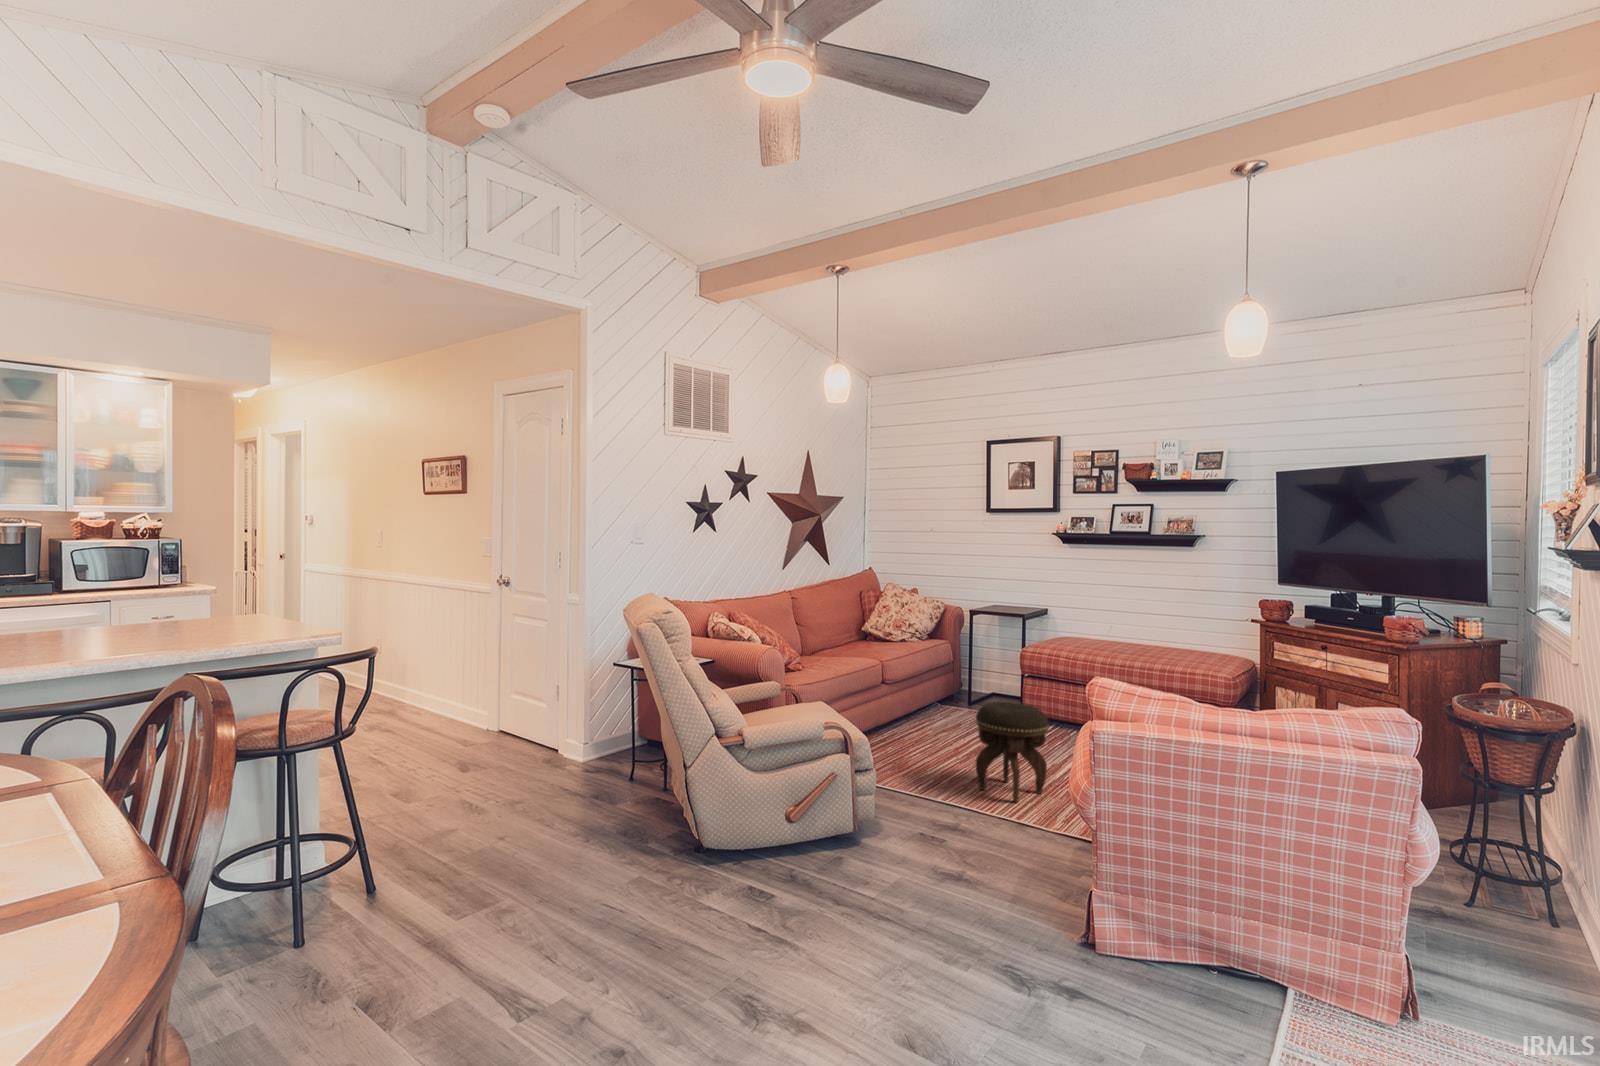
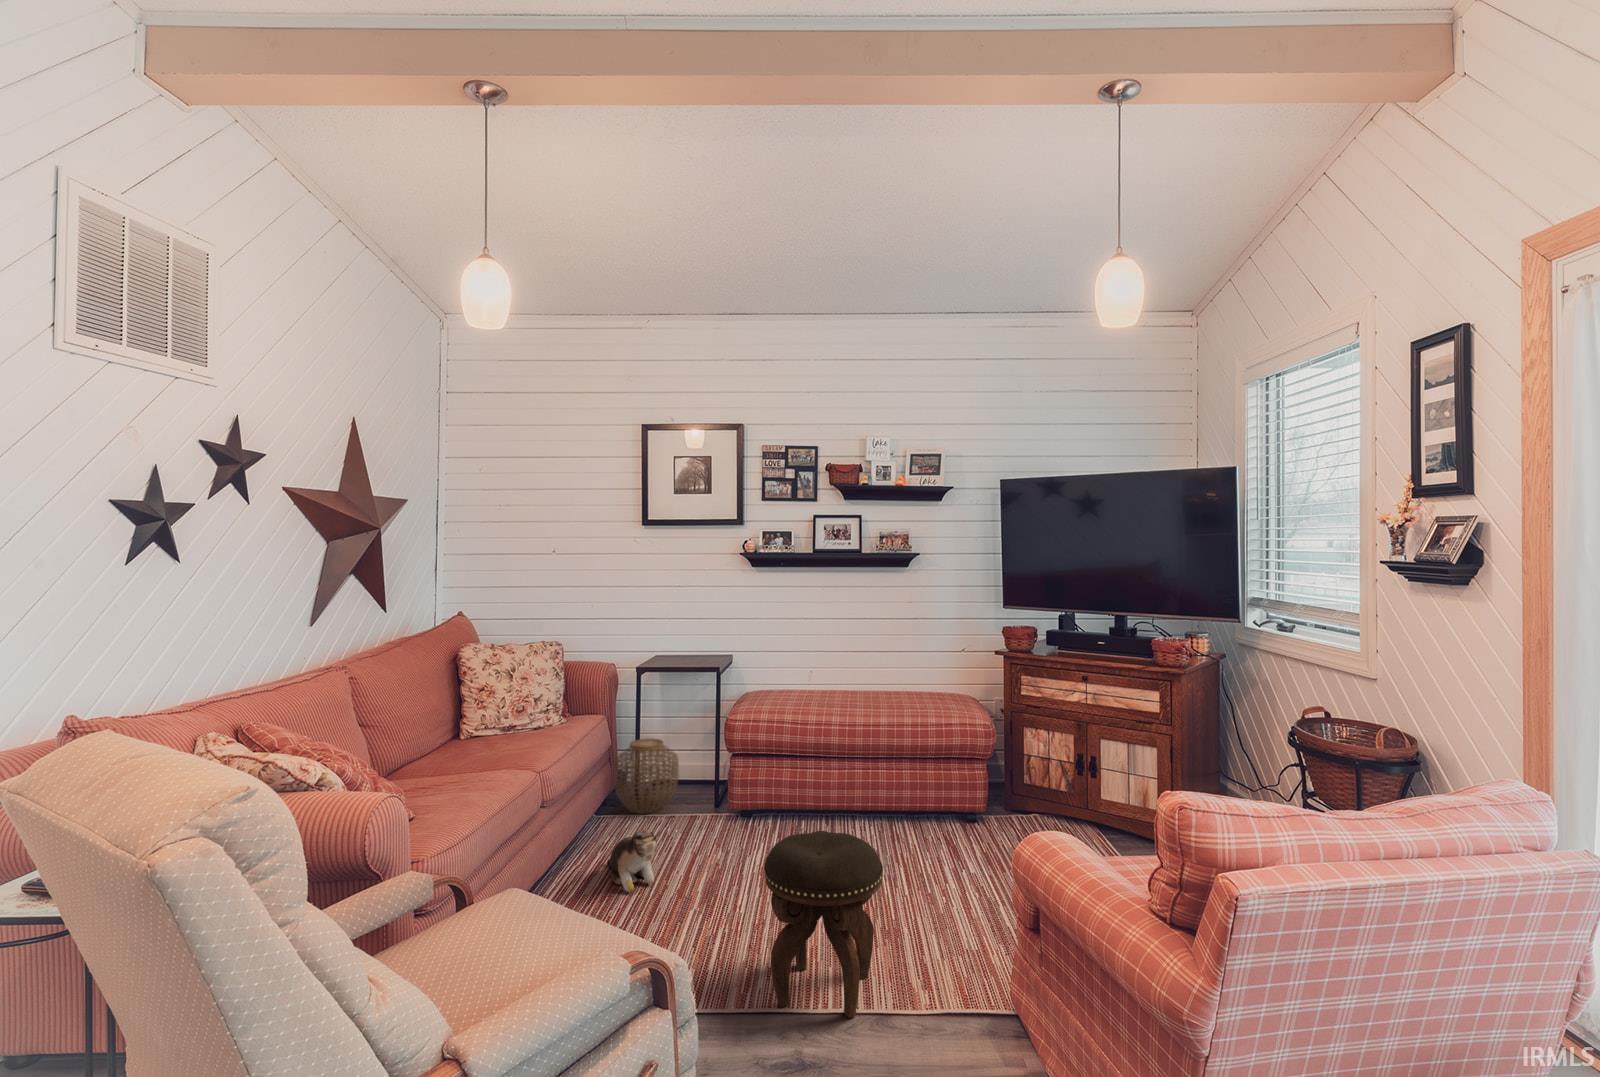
woven basket: none [952,658,996,707] -> present [614,738,679,814]
plush toy: none [927,700,952,736] -> present [607,829,660,892]

